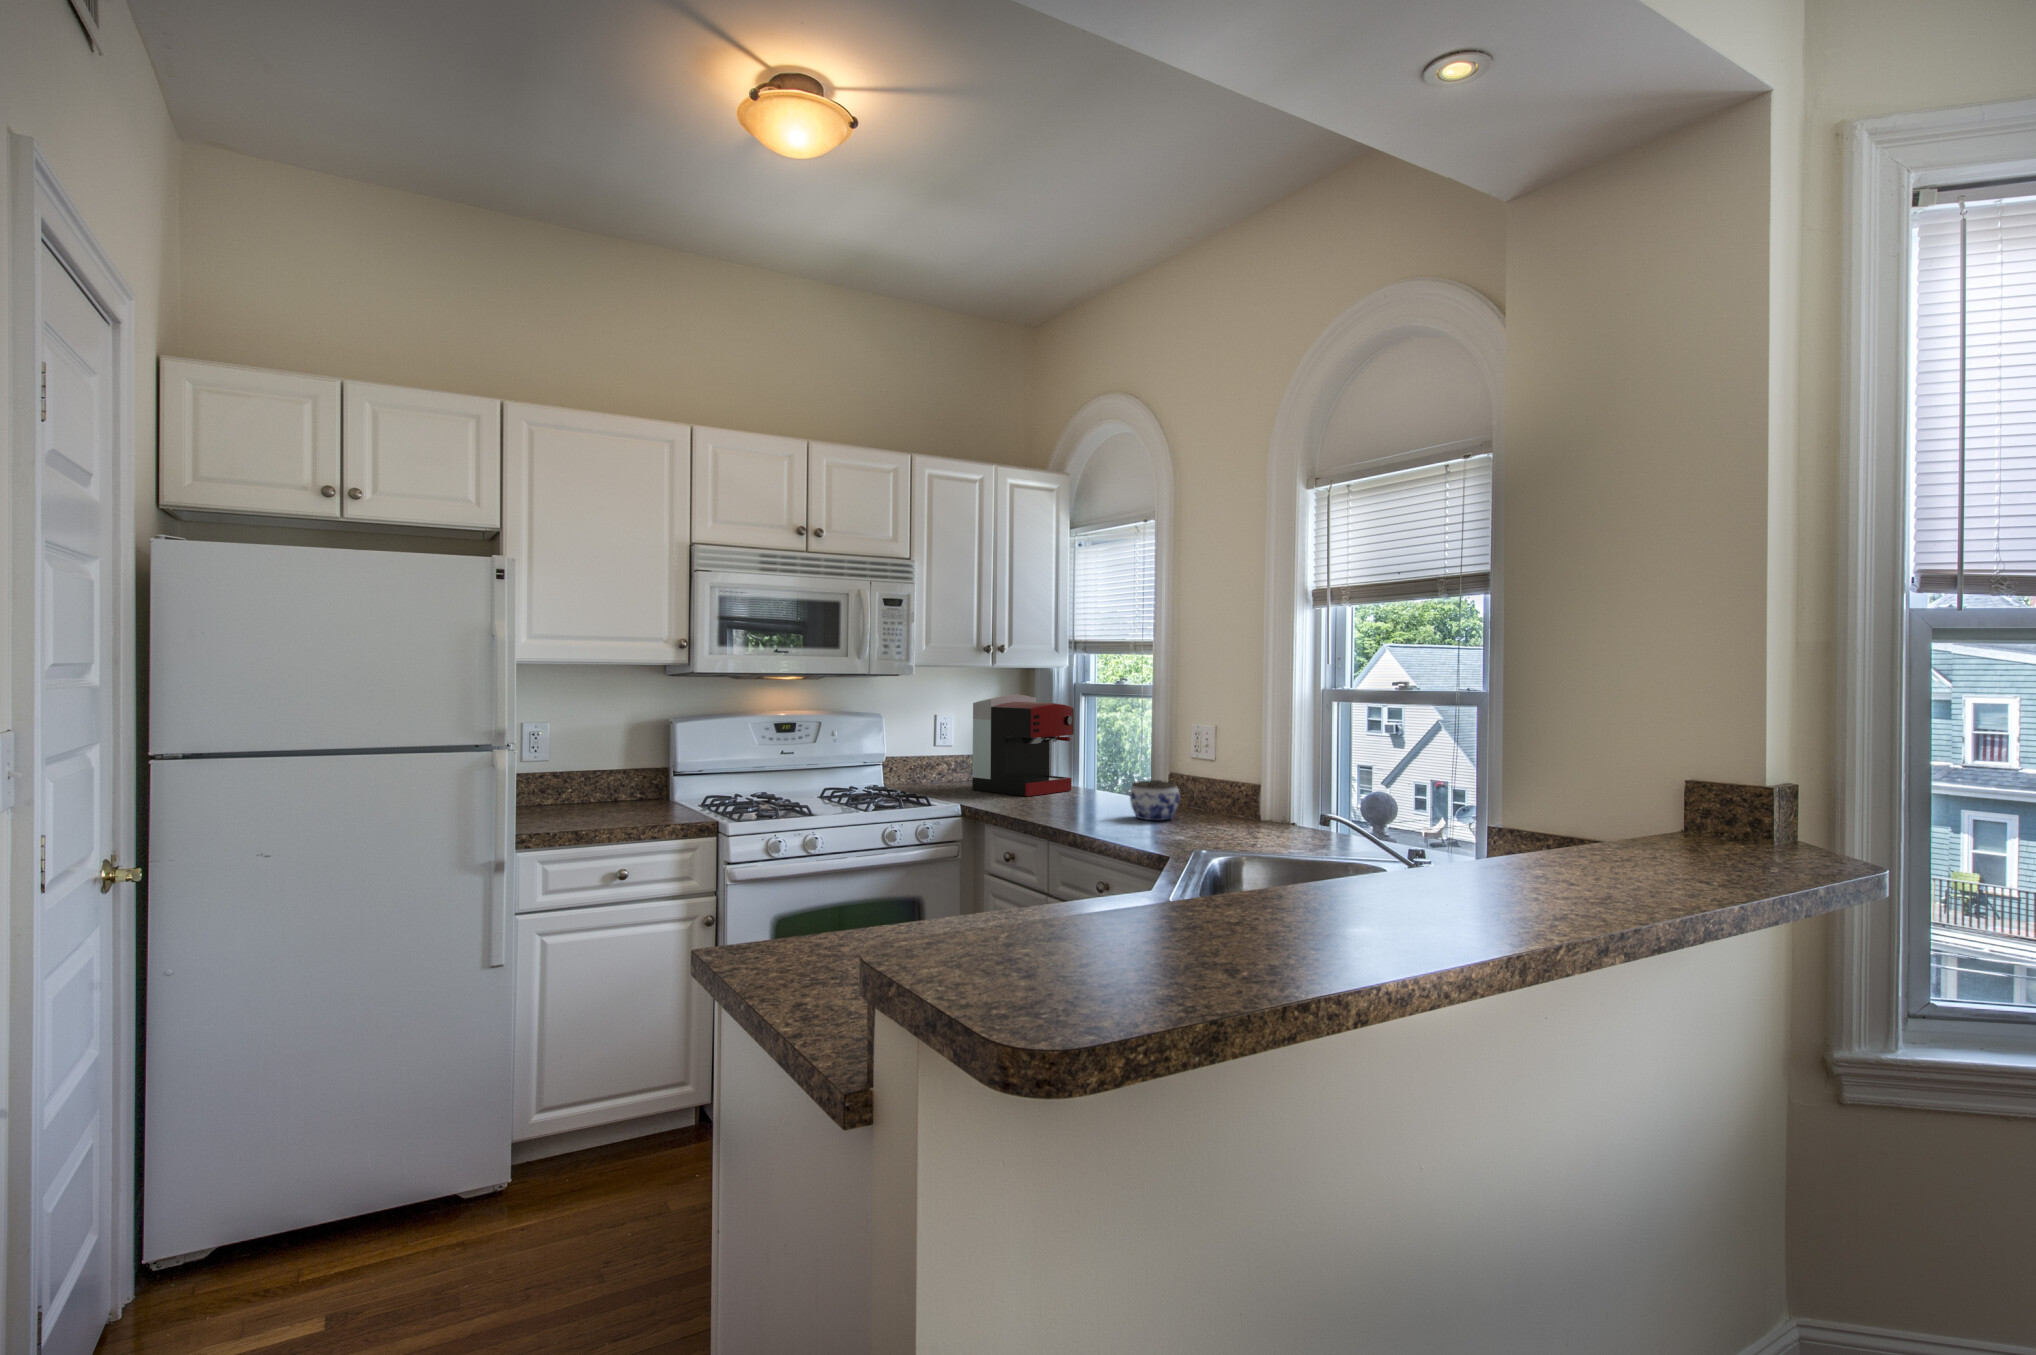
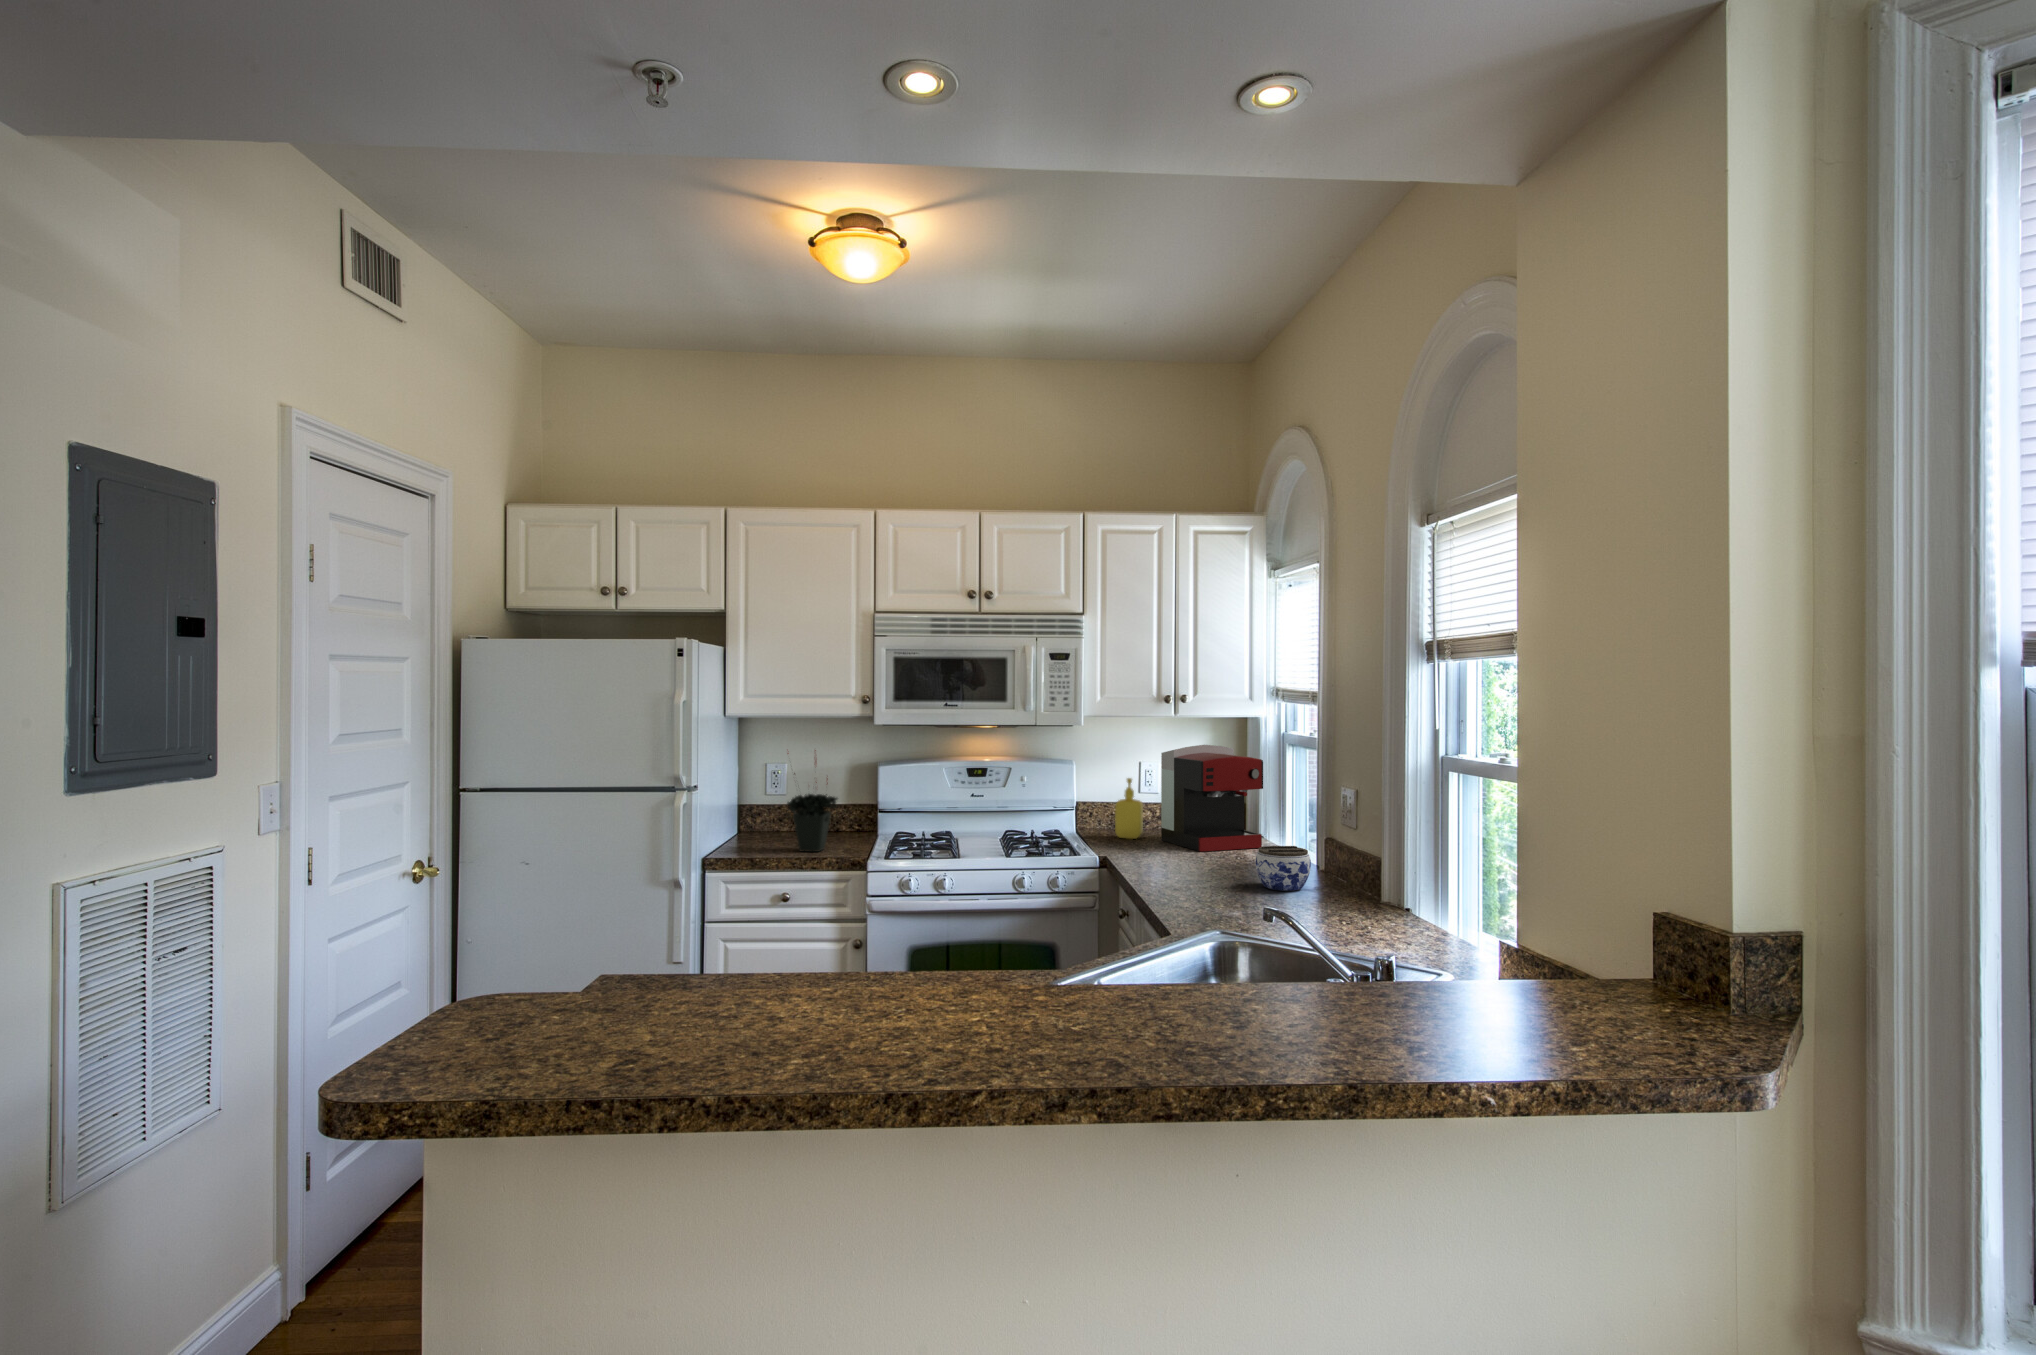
potted plant: none [592,699,658,822] -> present [785,750,837,852]
soap dispenser: none [925,729,953,790] -> present [1115,778,1143,839]

